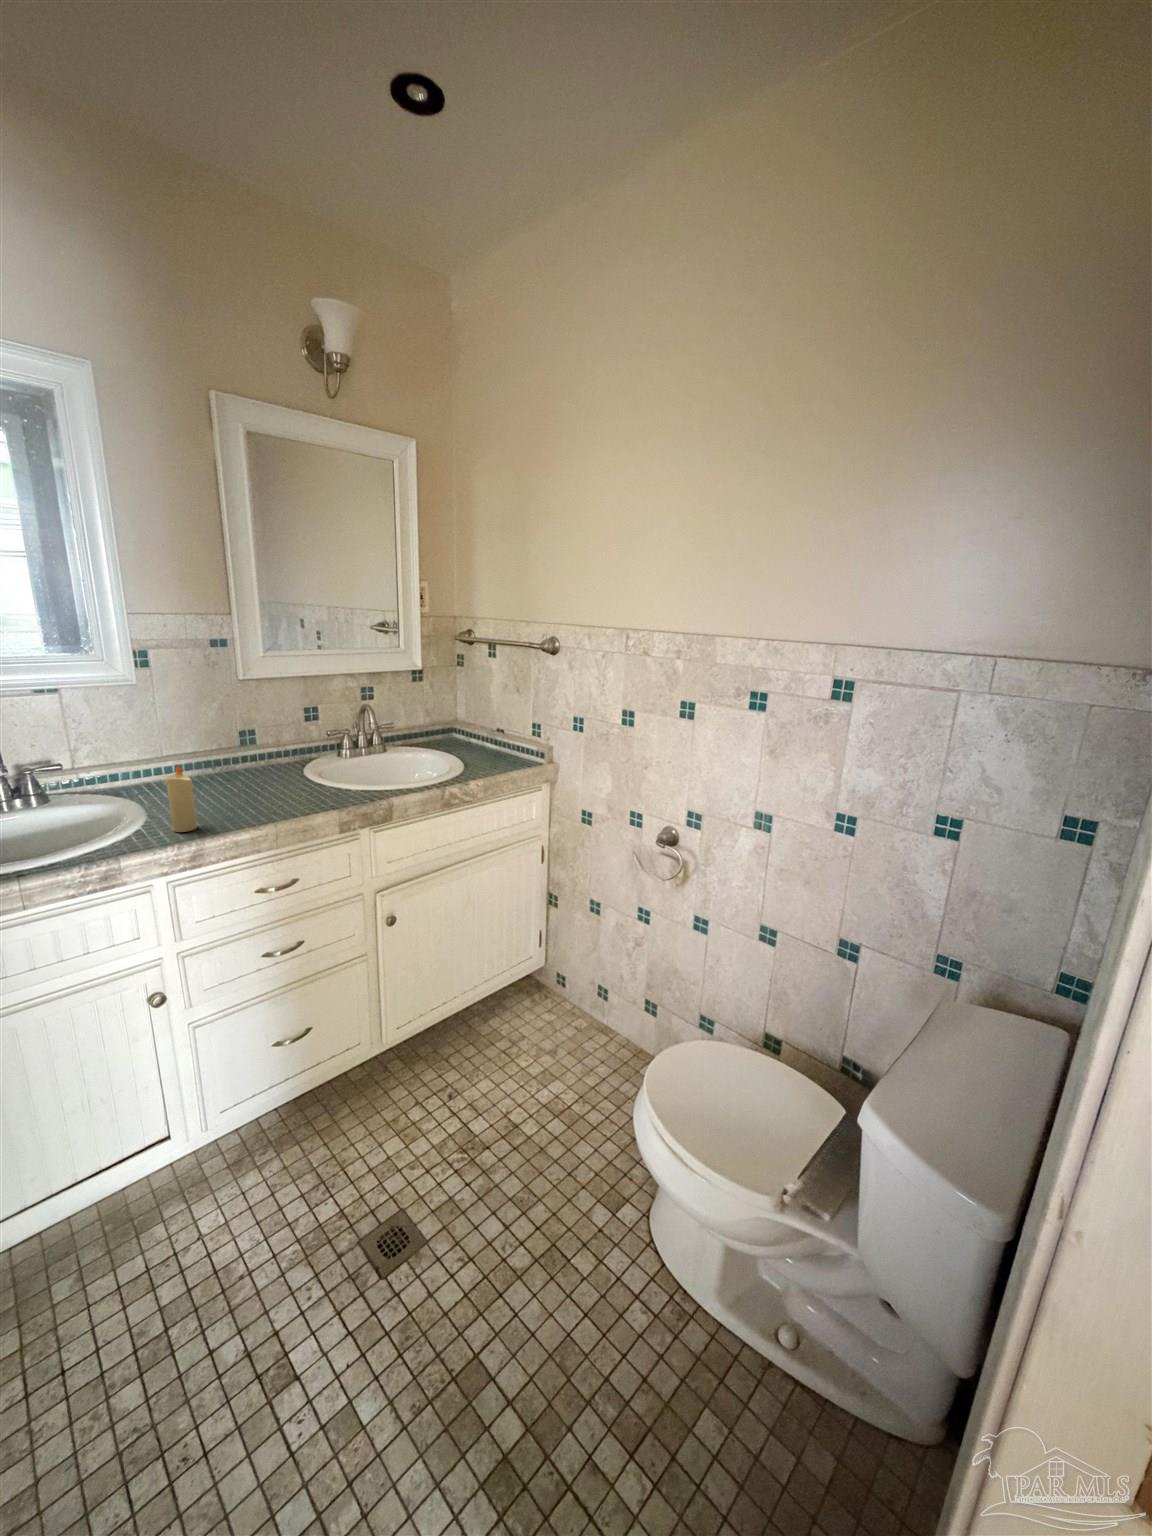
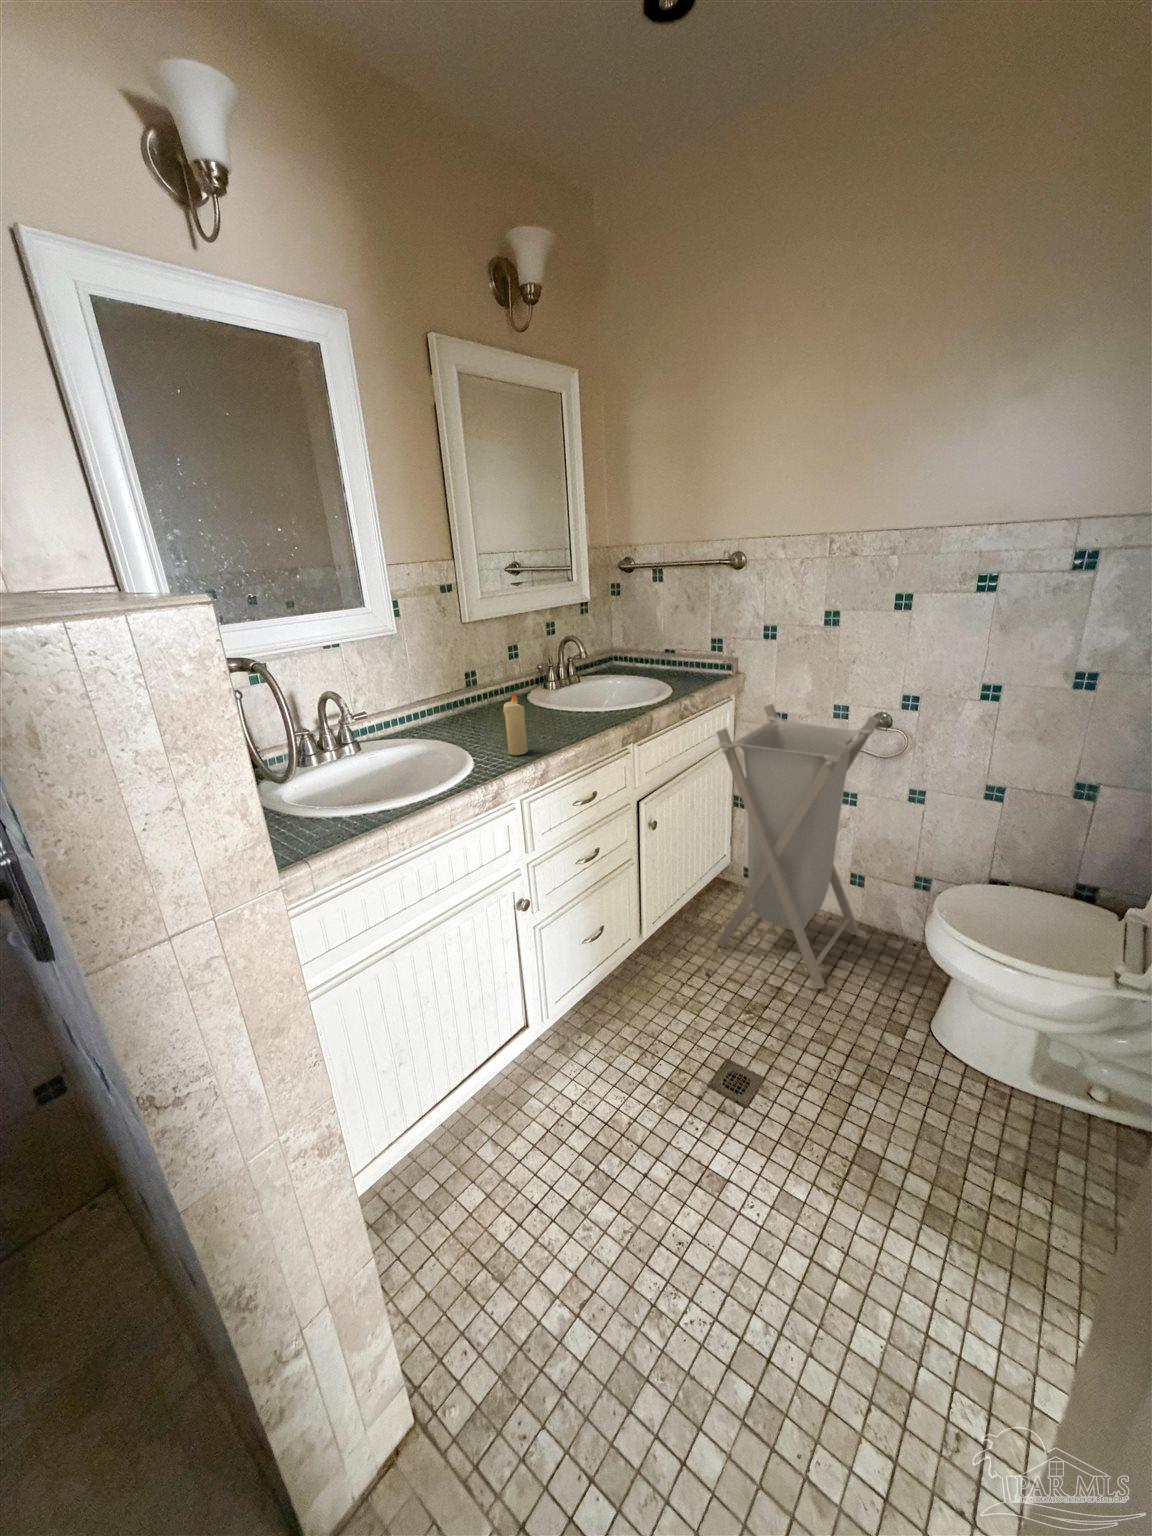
laundry hamper: none [475,800,656,1134] -> present [717,704,879,989]

